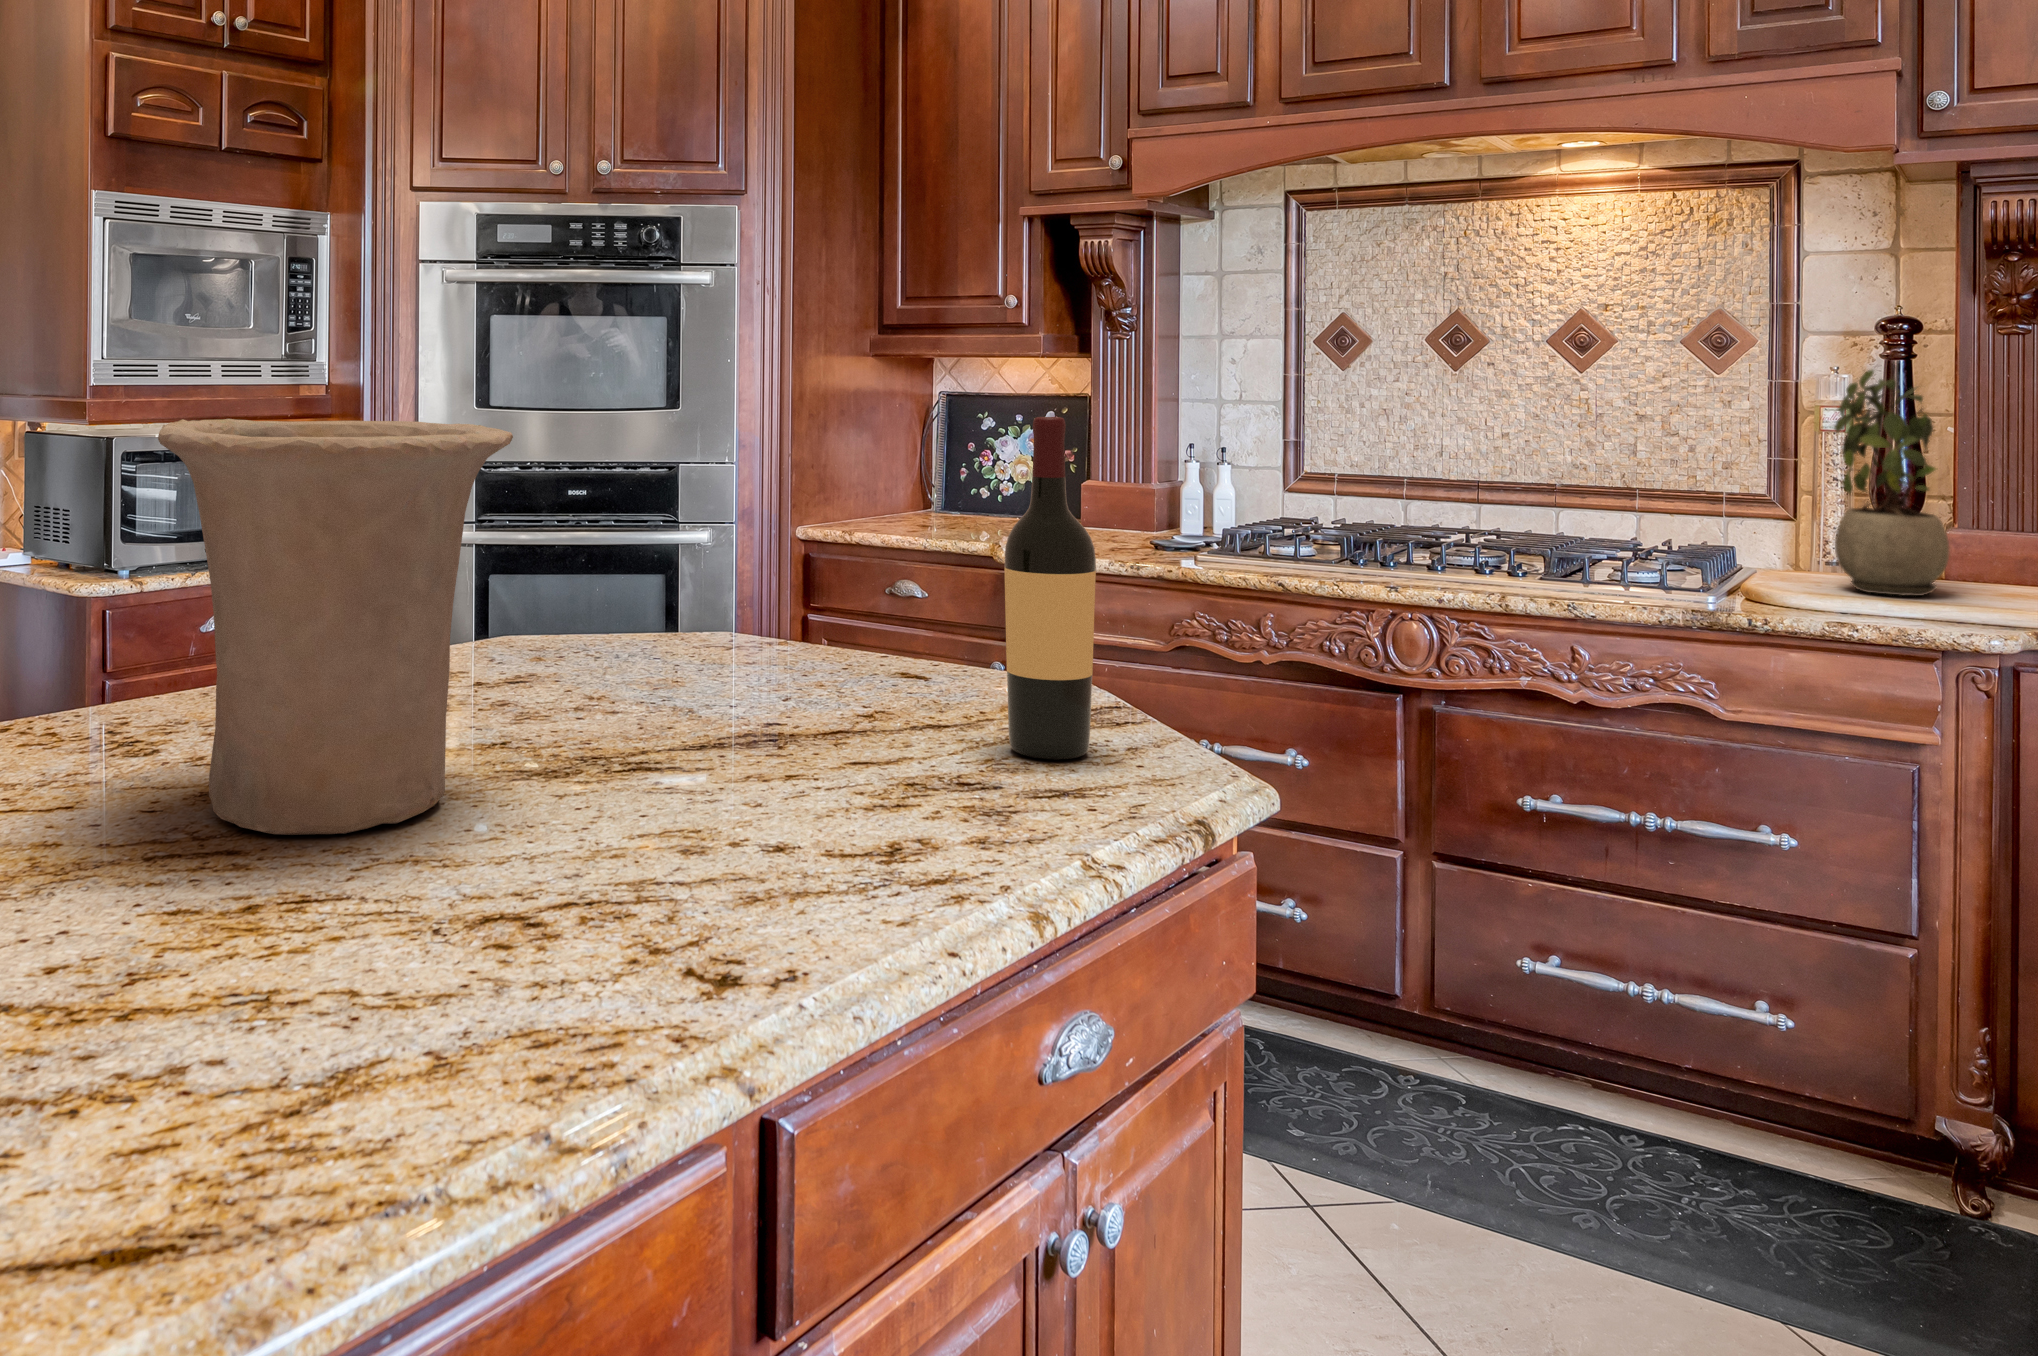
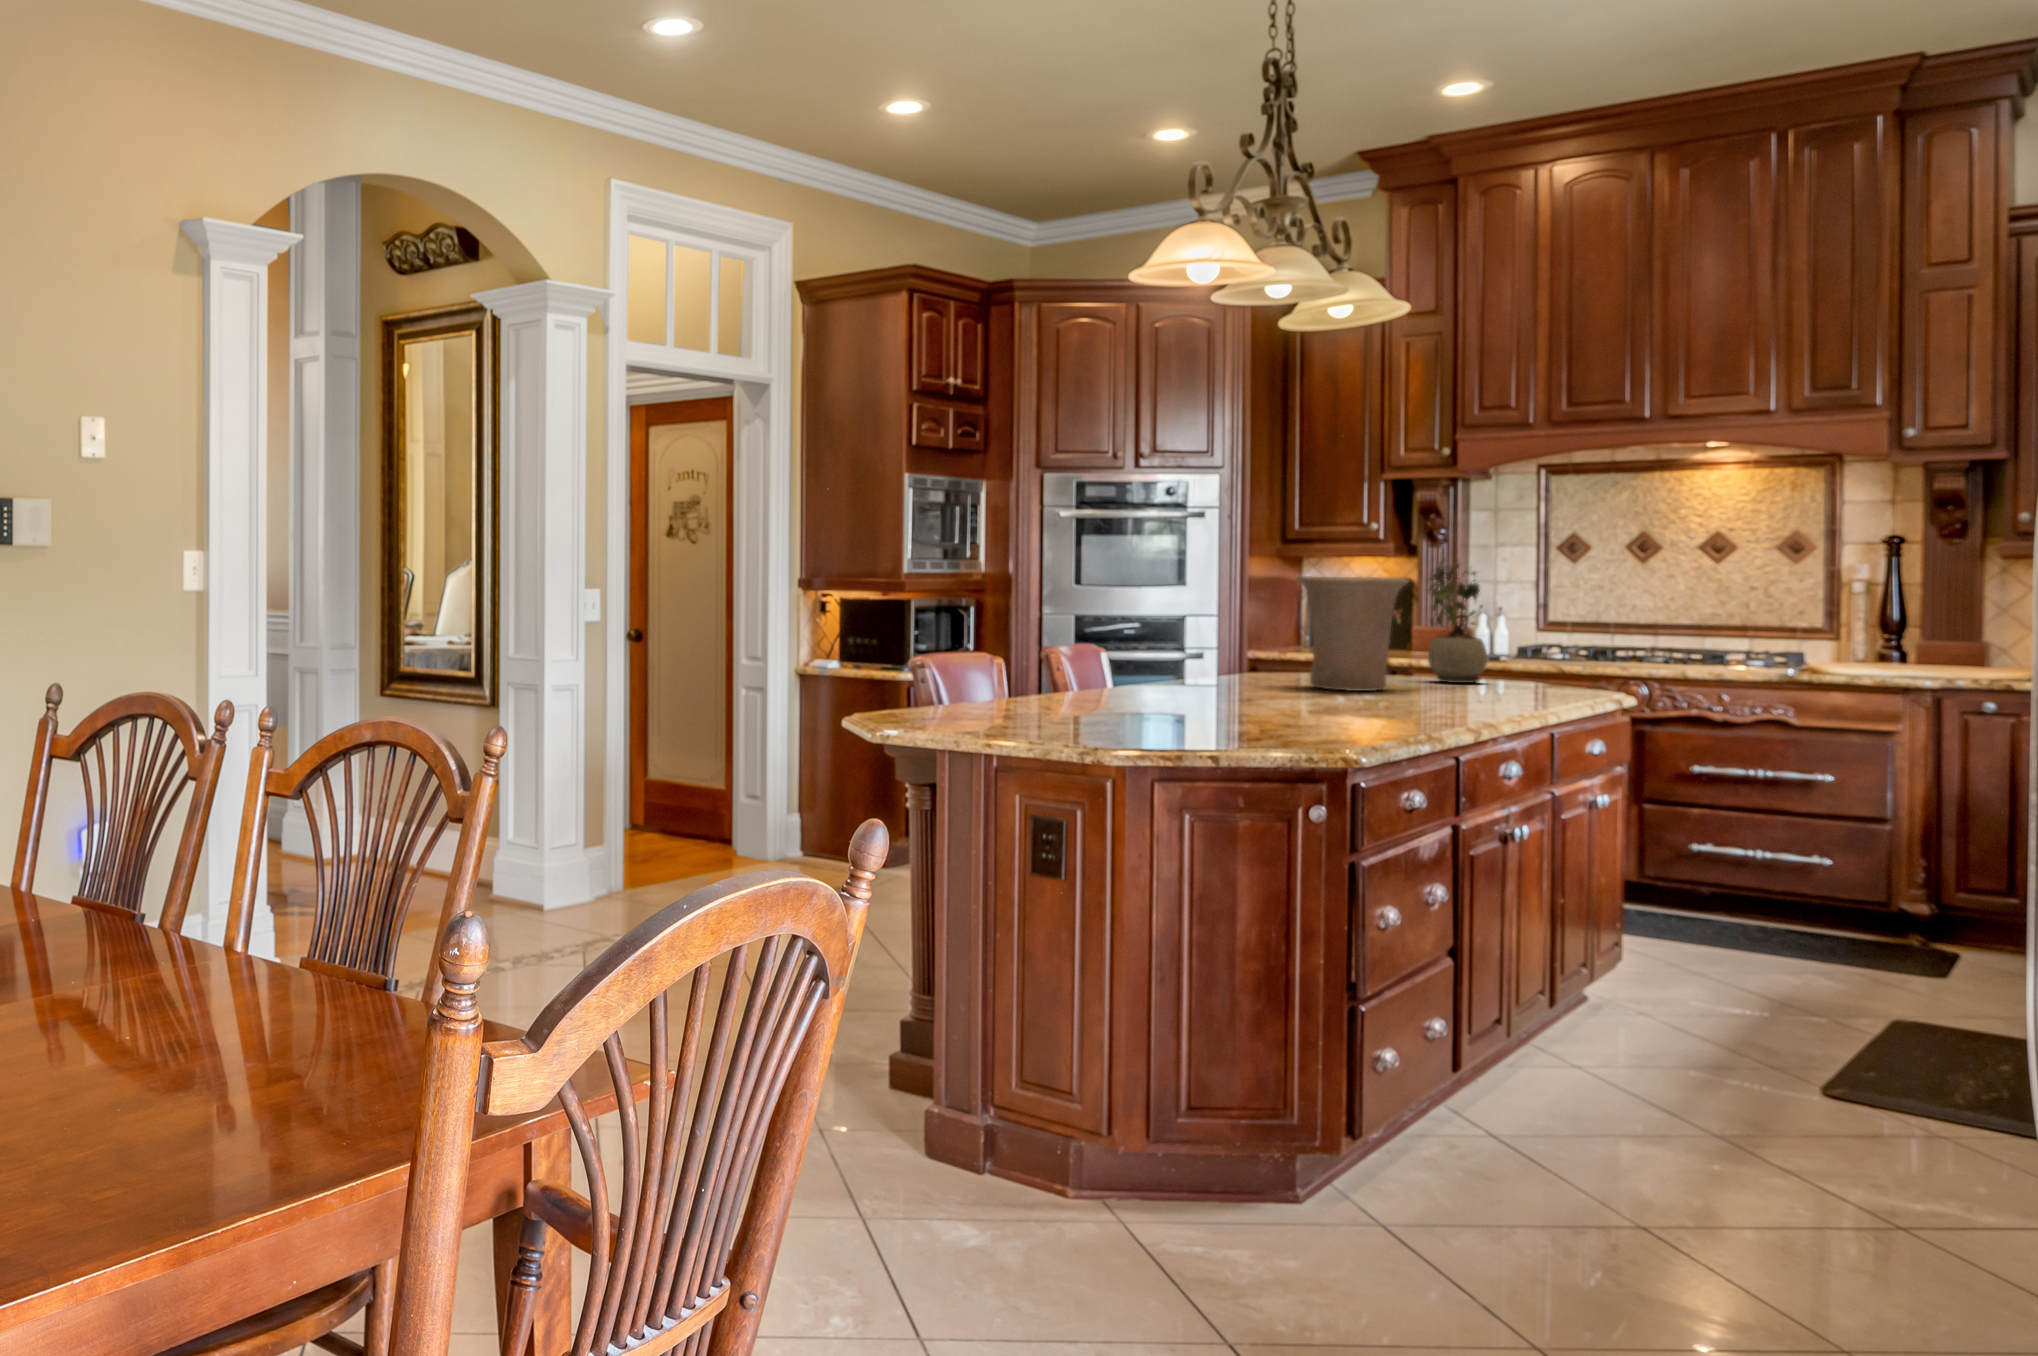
potted plant: present [1835,370,1949,596] -> present [1428,559,1487,683]
wine bottle: present [1004,417,1096,759] -> none [1536,576,1571,687]

